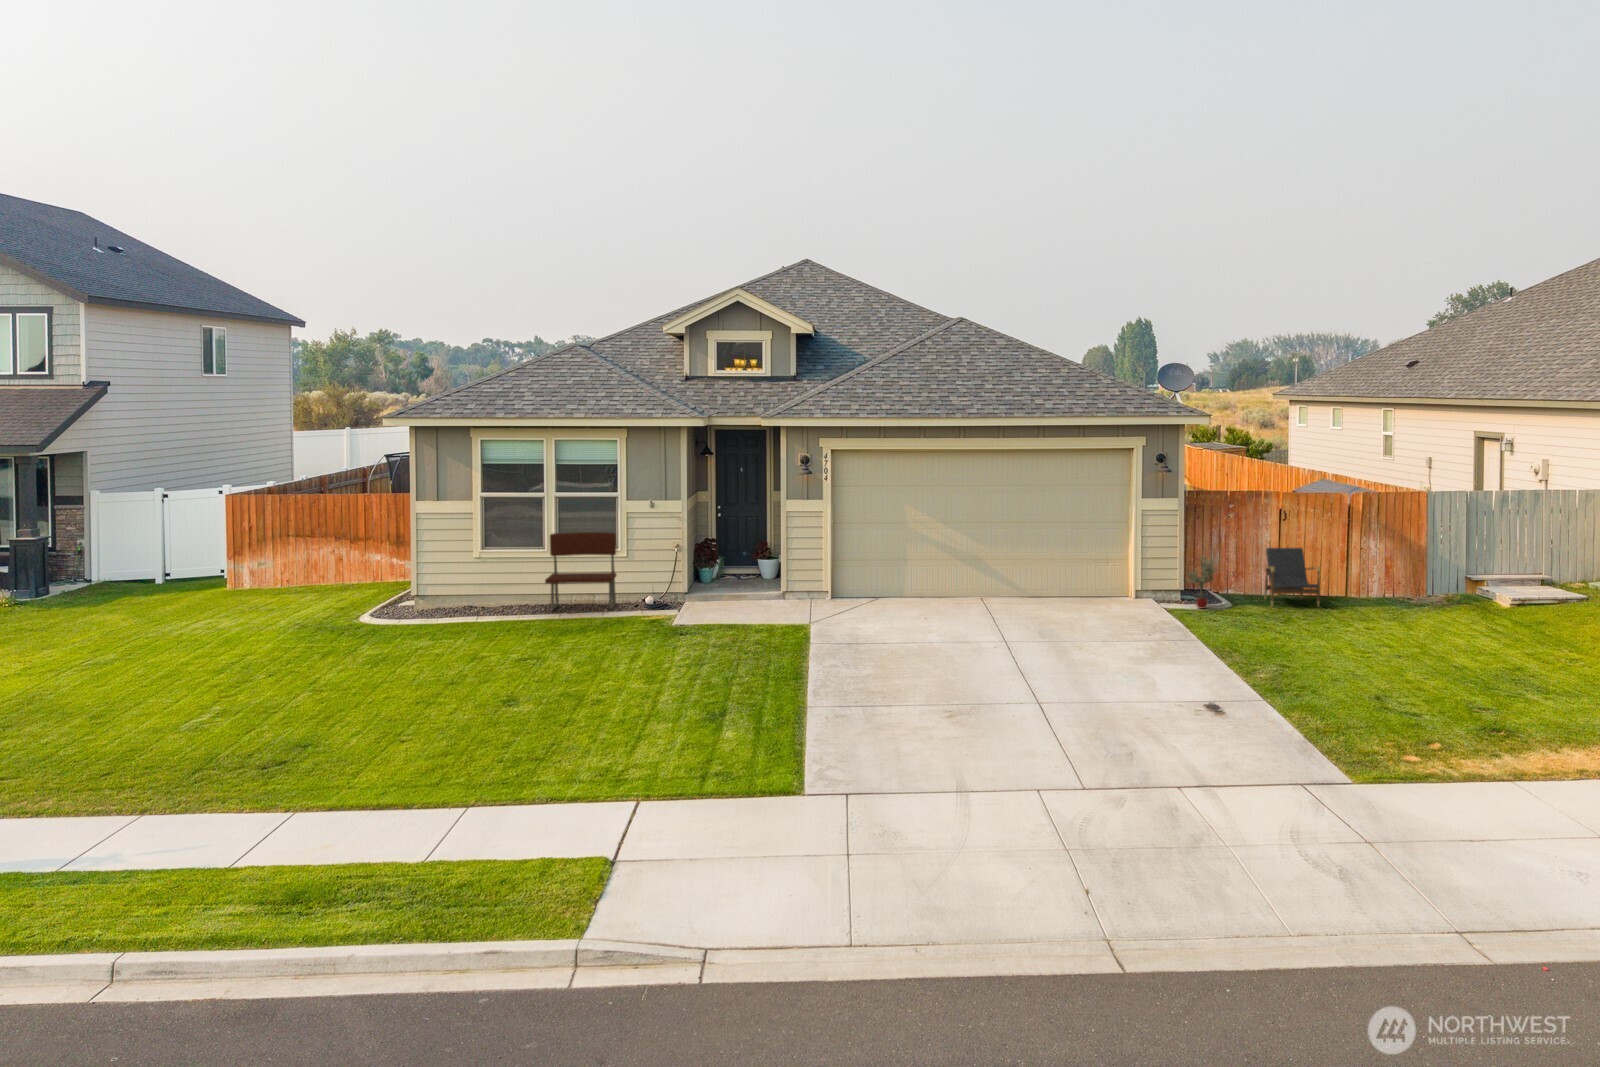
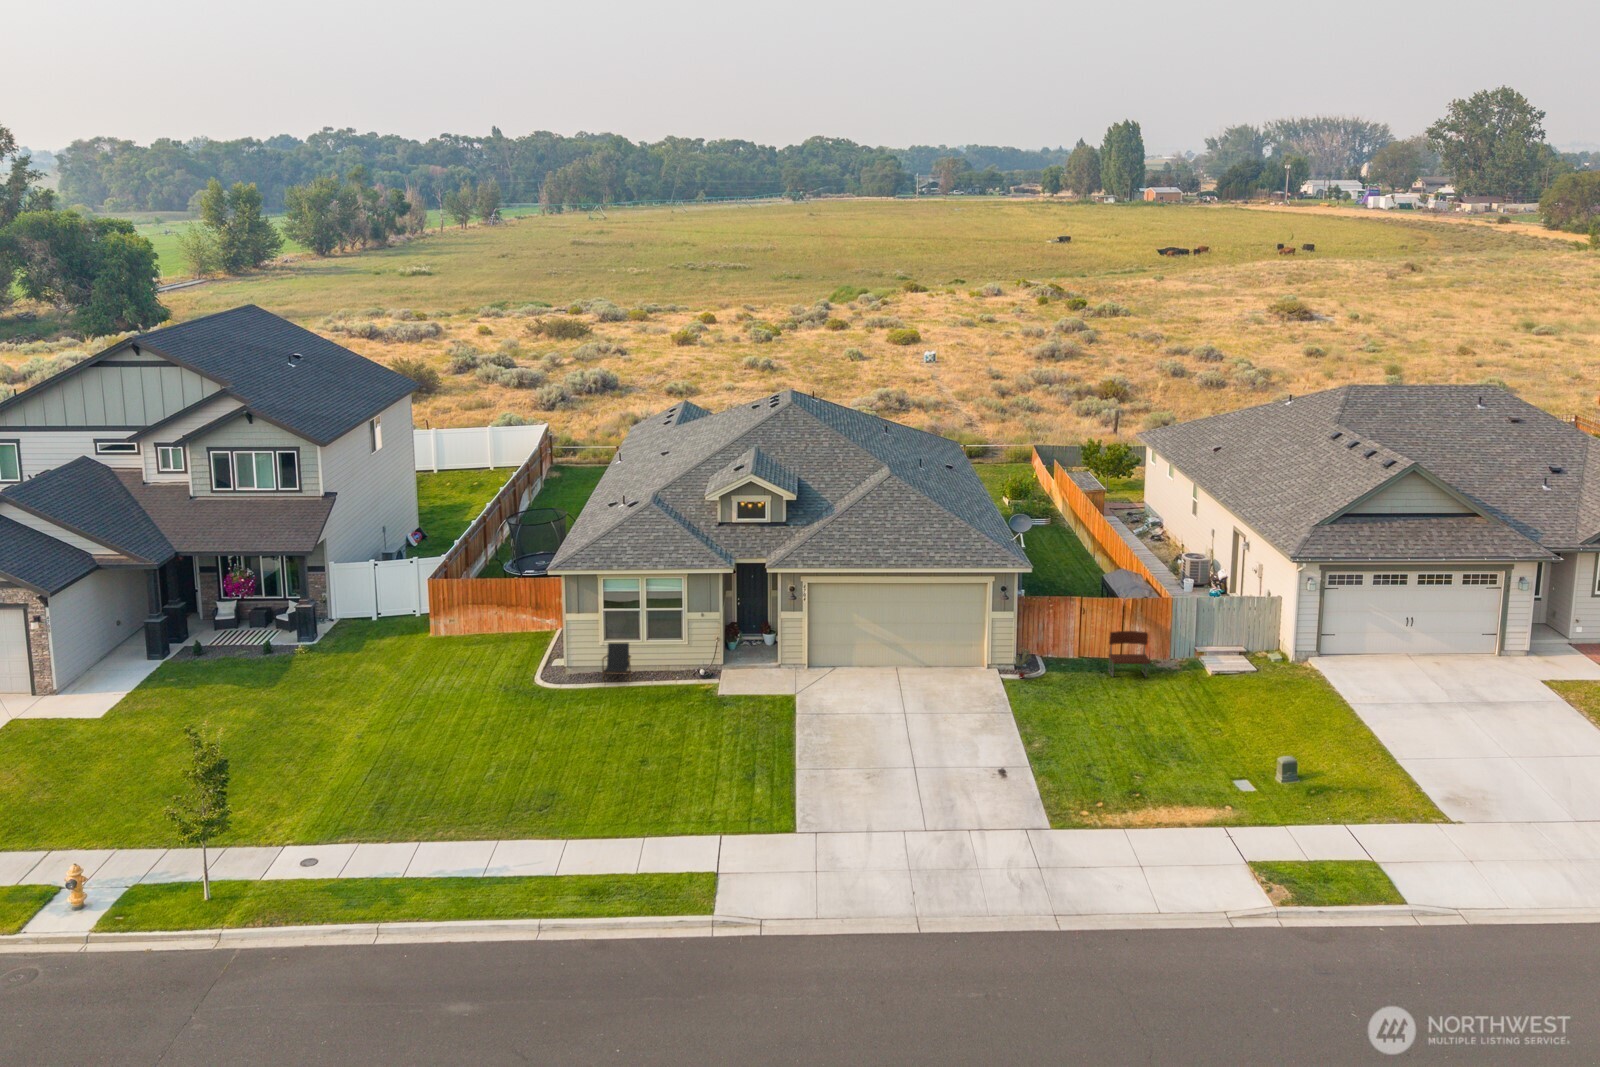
bench: present [545,532,616,611] -> present [1109,631,1151,677]
lounge chair: present [1264,548,1320,606] -> present [602,643,631,679]

